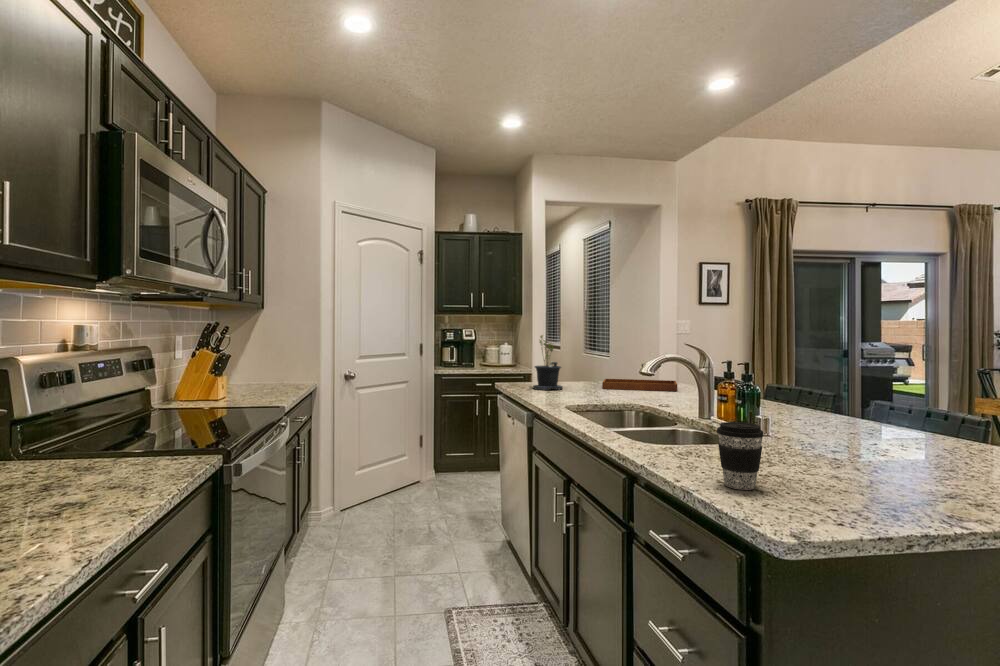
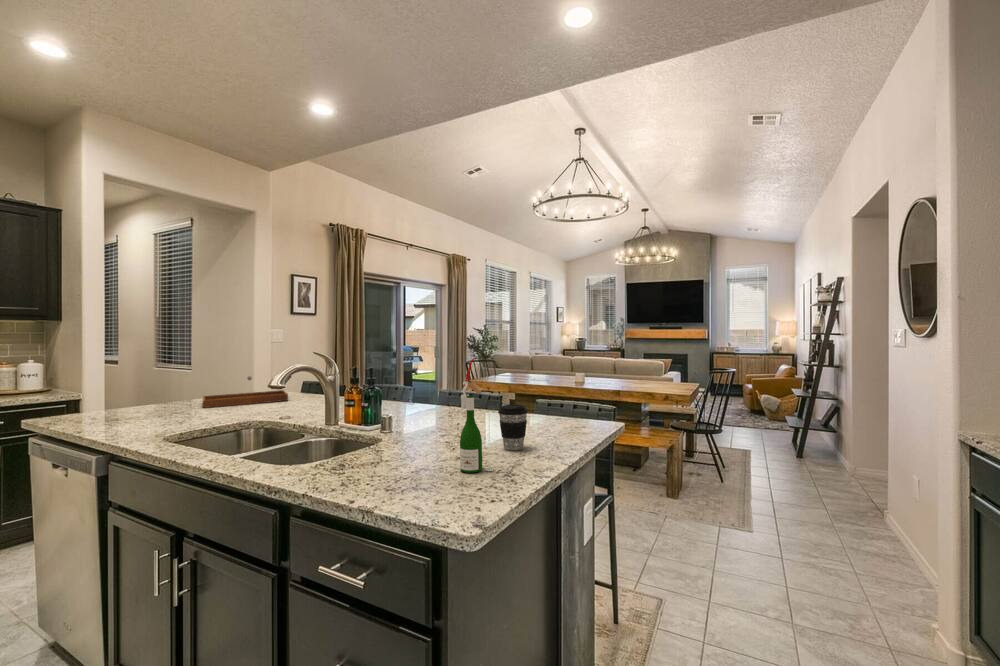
potted plant: present [533,335,563,390] -> none [102,352,151,421]
wine bottle: none [821,347,868,493] -> present [460,357,493,473]
coffee cup: present [717,422,764,490] -> present [498,405,528,450]

